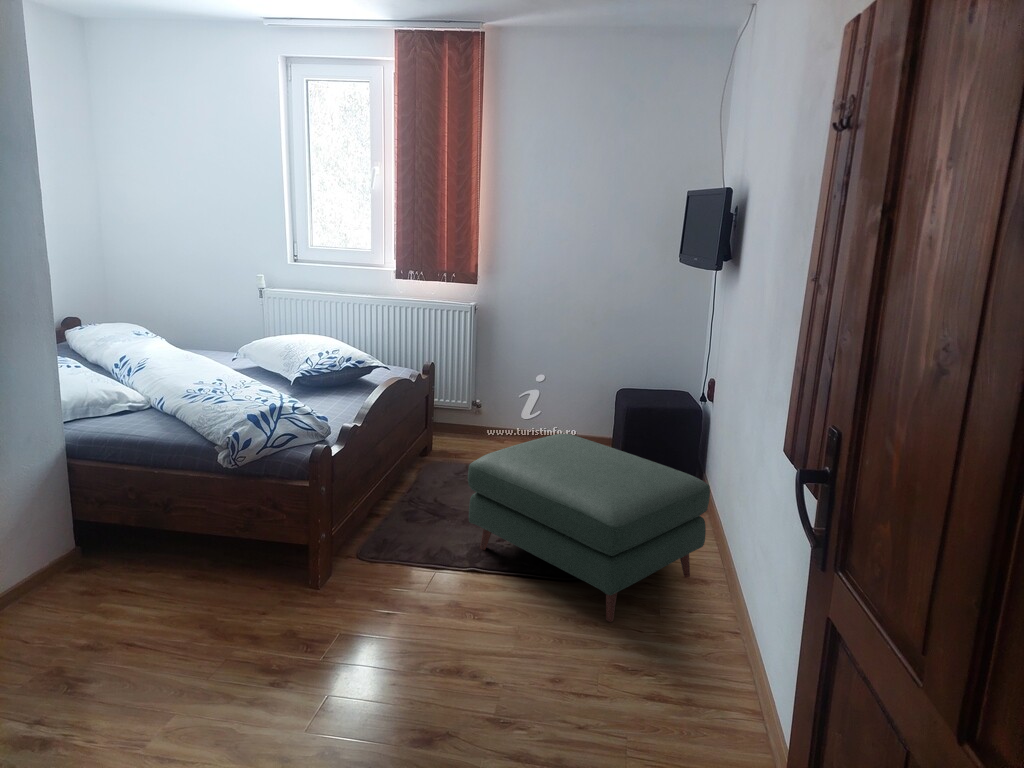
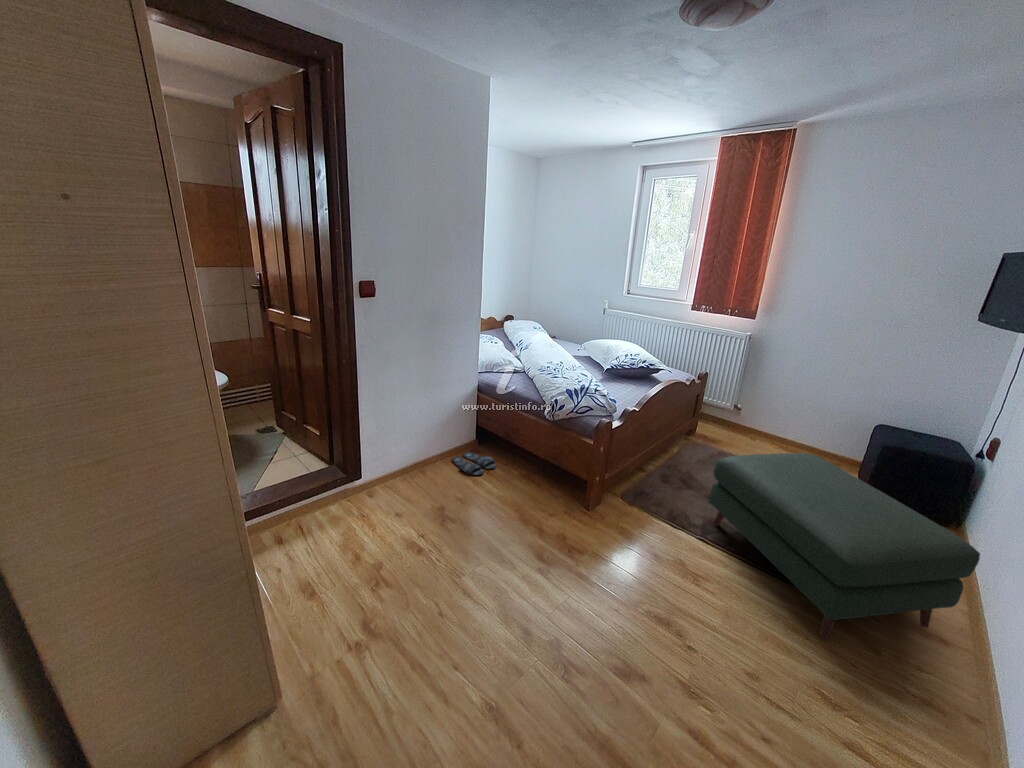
slippers: none [55,557,148,593] -> present [451,452,496,475]

